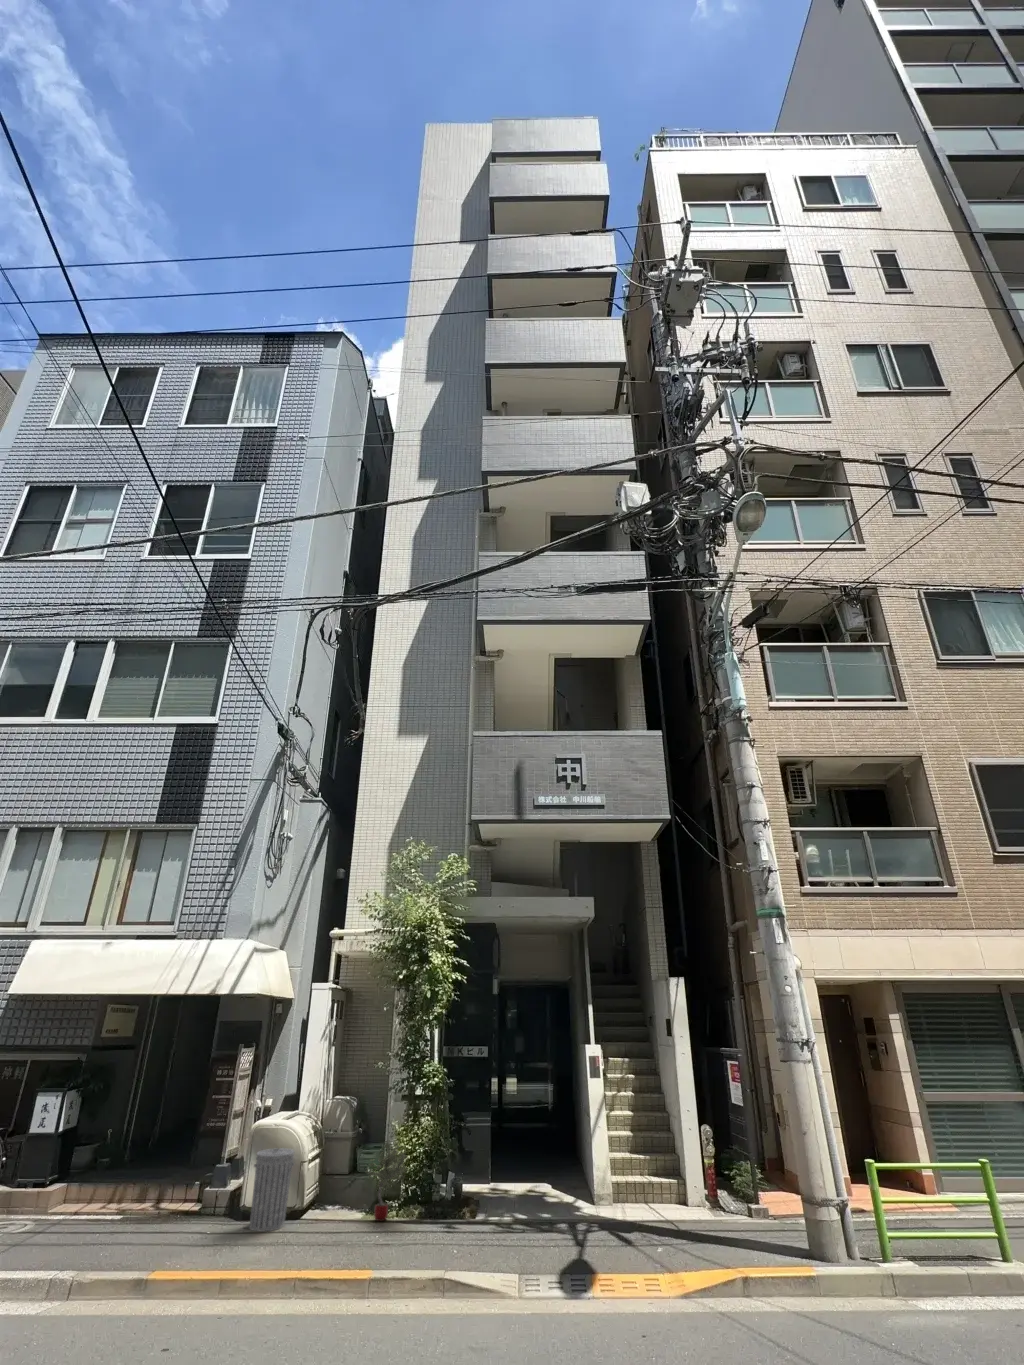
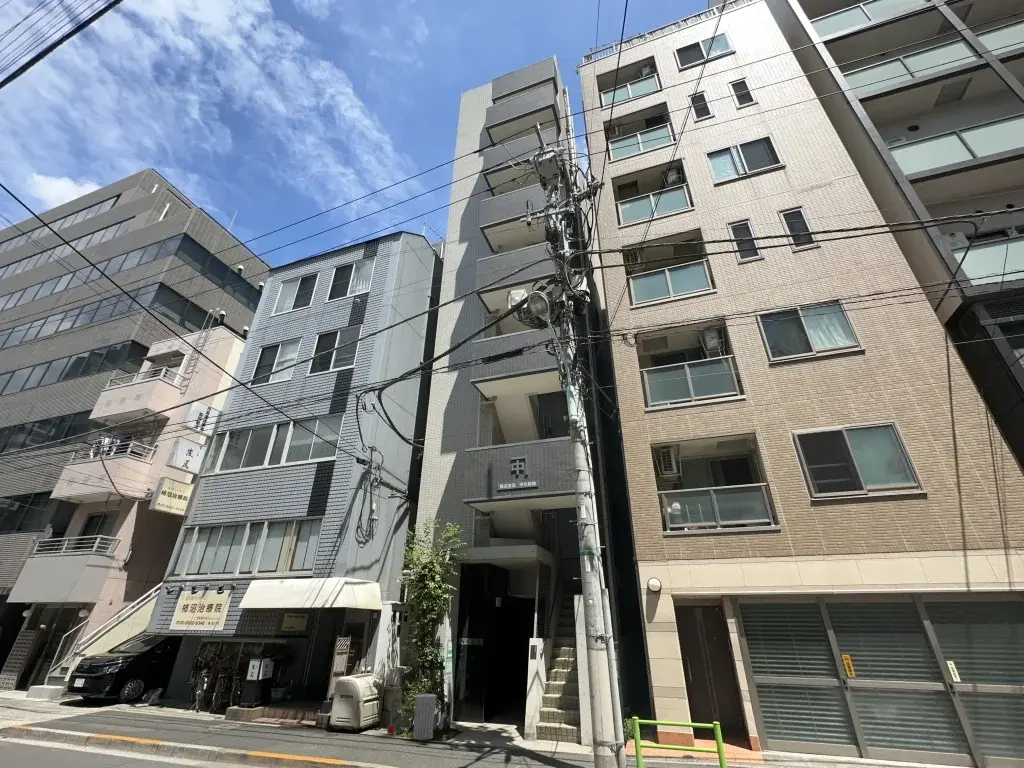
trash can: present [249,1148,294,1231] -> present [413,693,437,740]

